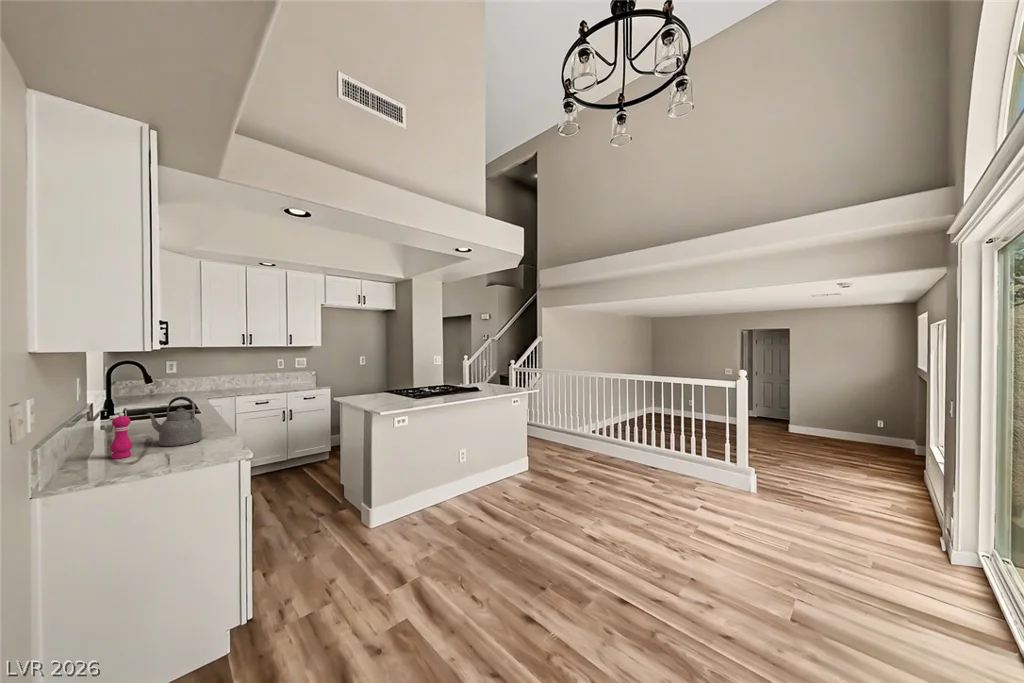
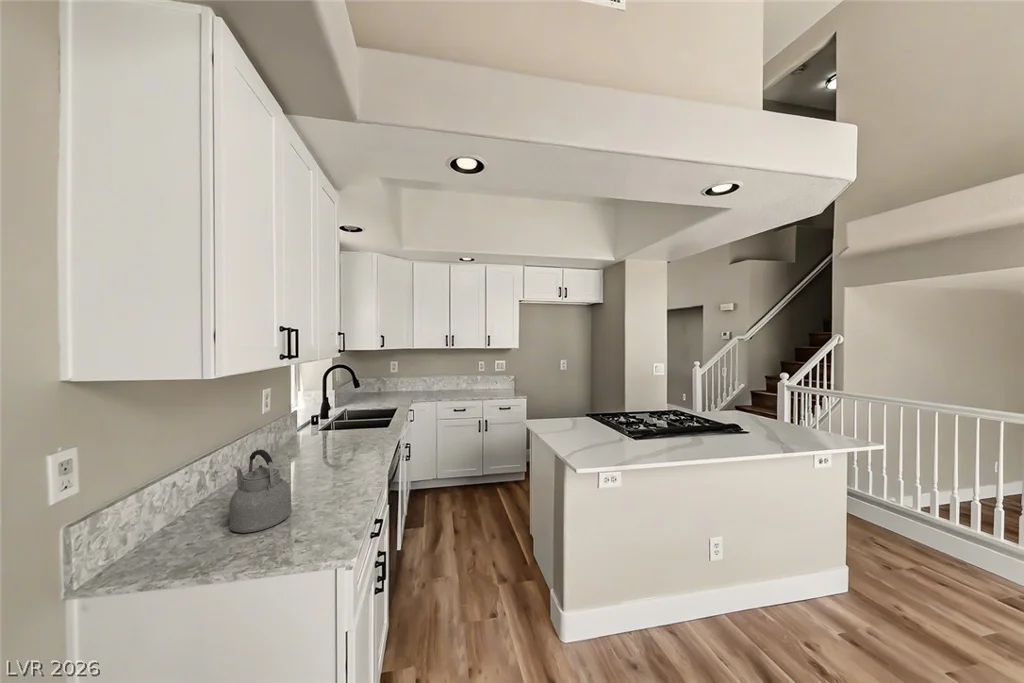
pepper mill: present [110,413,133,459] -> none [133,485,169,561]

